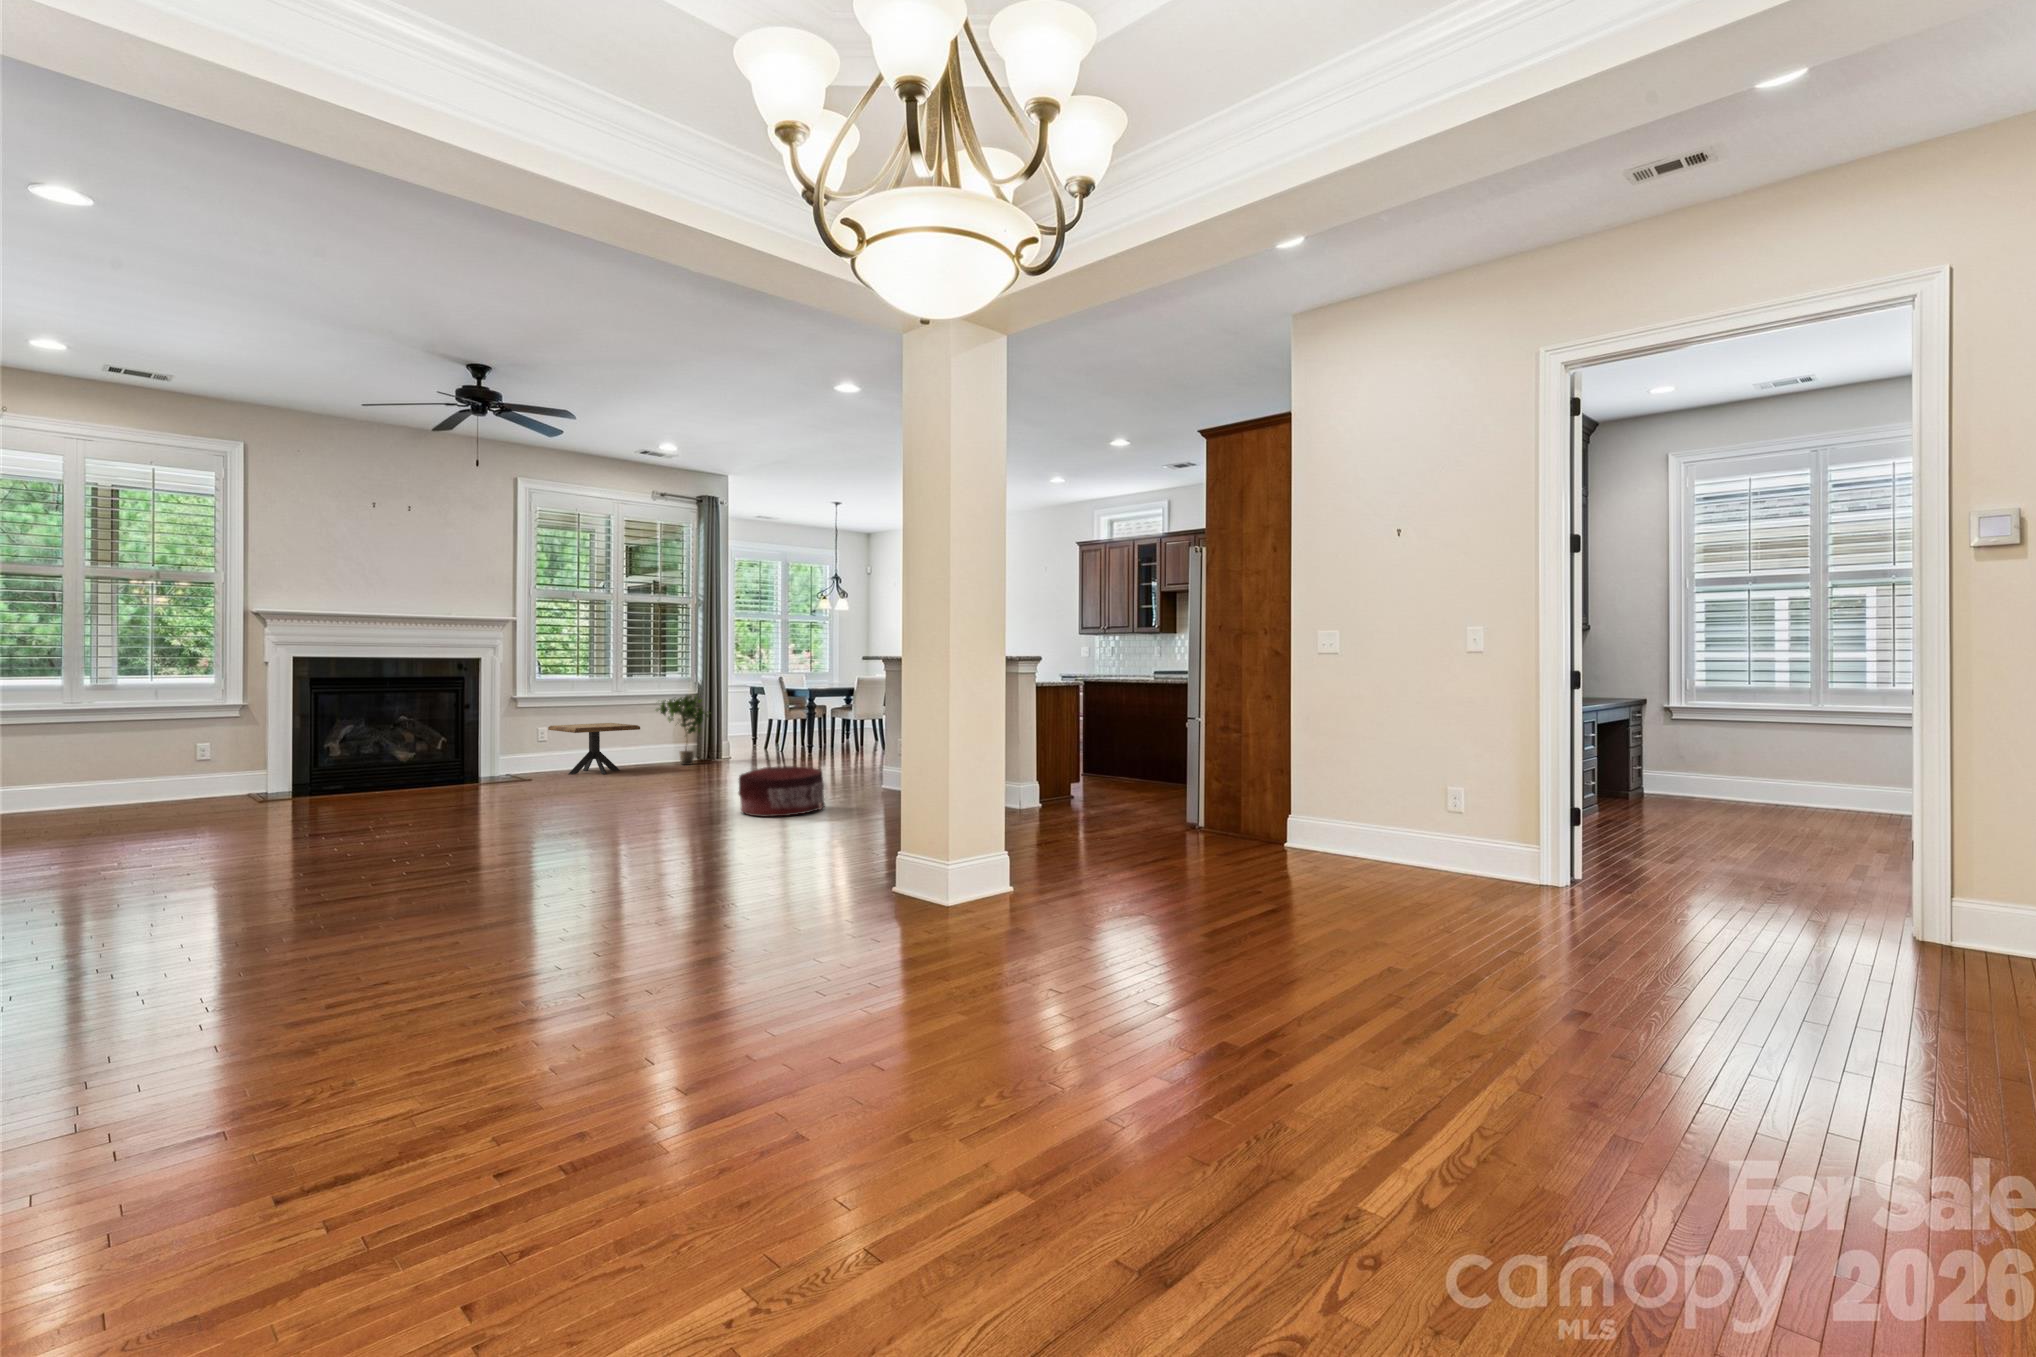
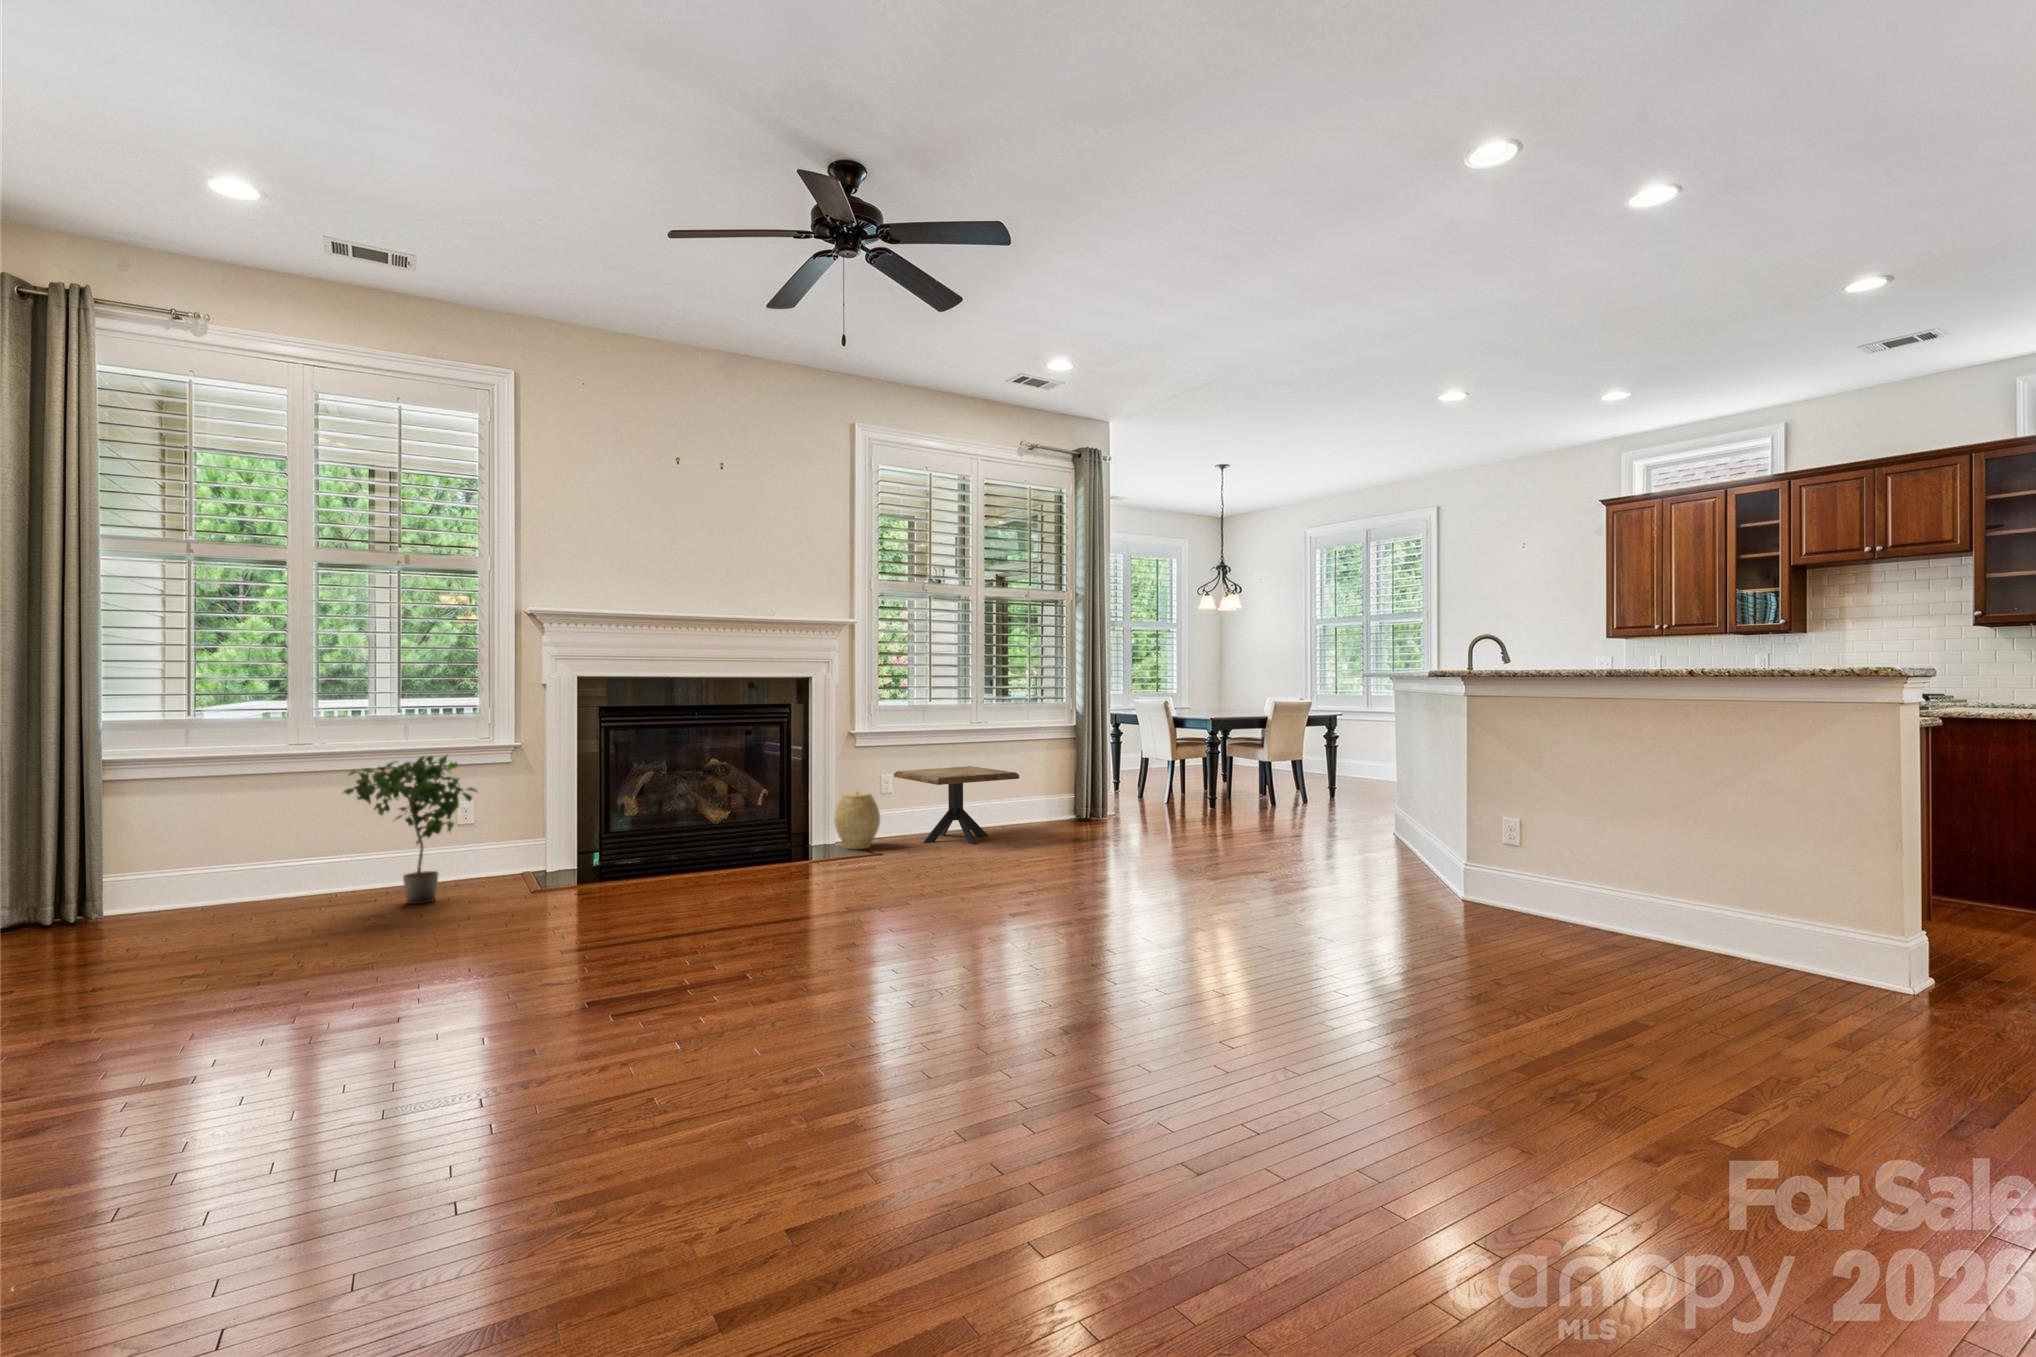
potted plant: present [656,695,709,765] -> present [344,755,477,904]
woven basket: none [498,739,534,779] -> present [834,792,880,849]
pouf: present [739,766,825,817] -> none [1308,876,1482,993]

